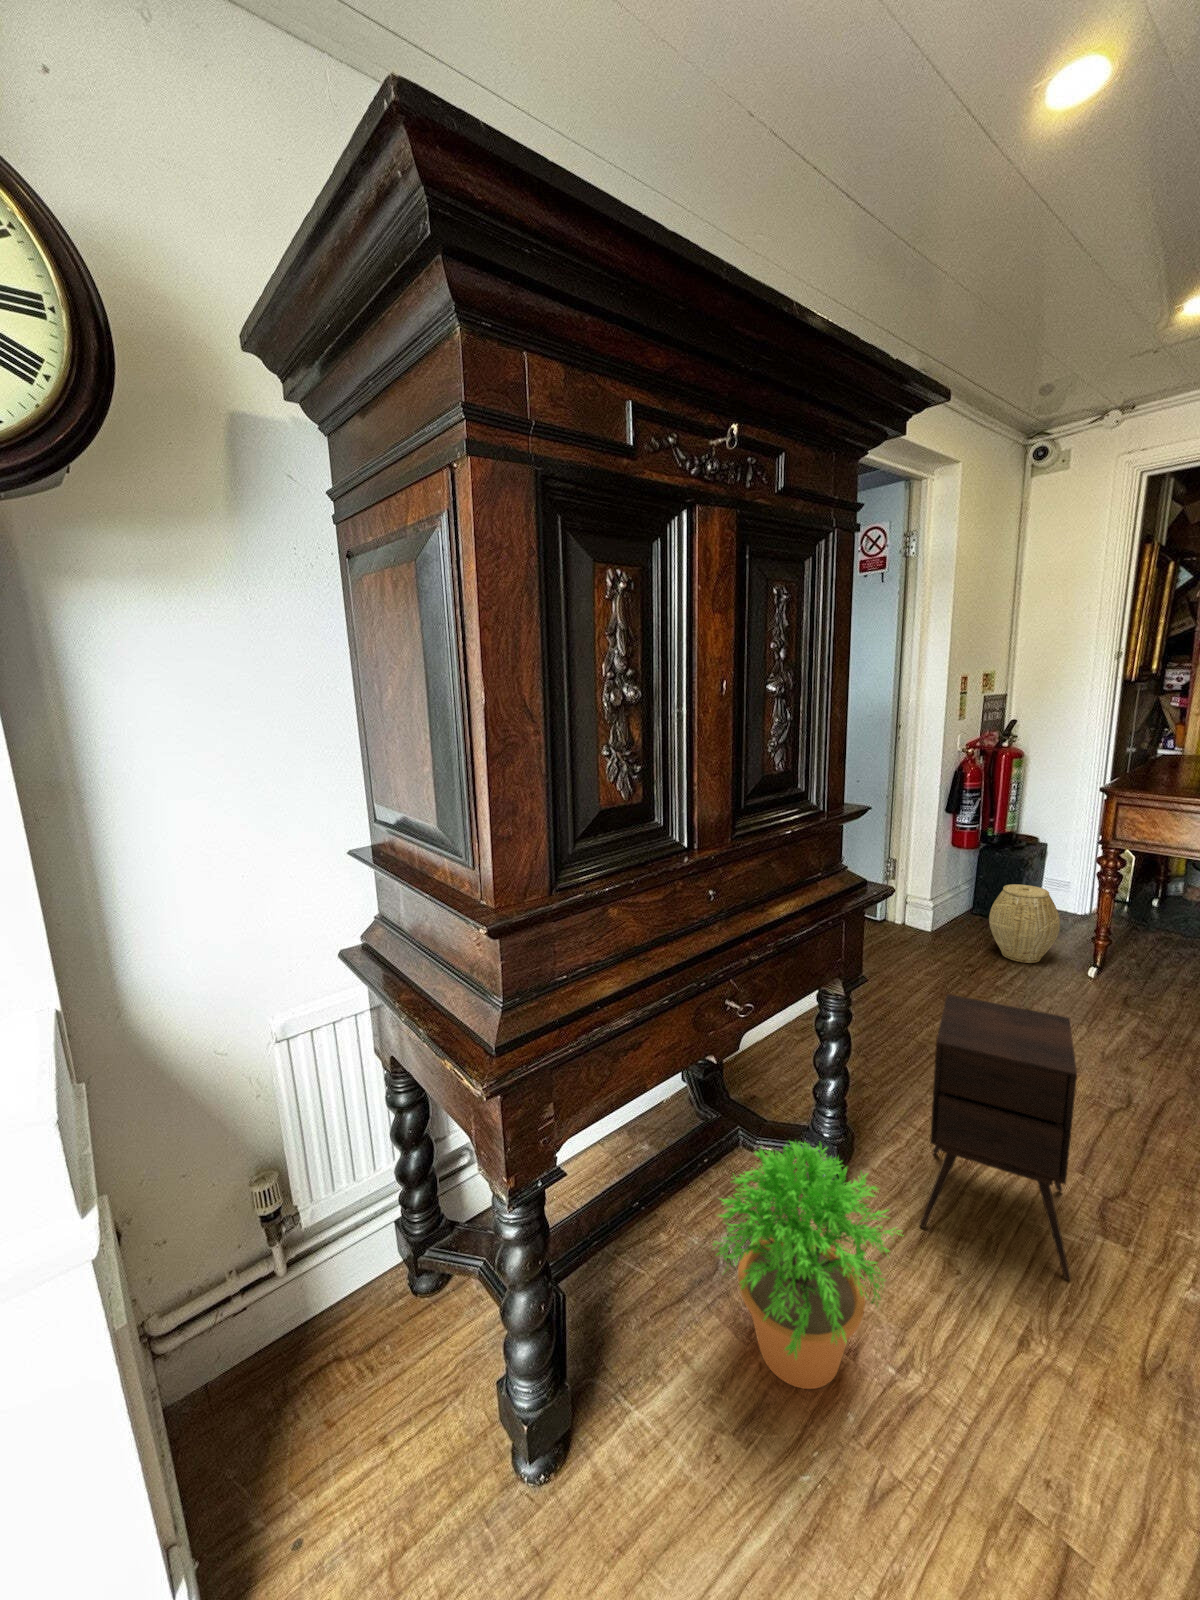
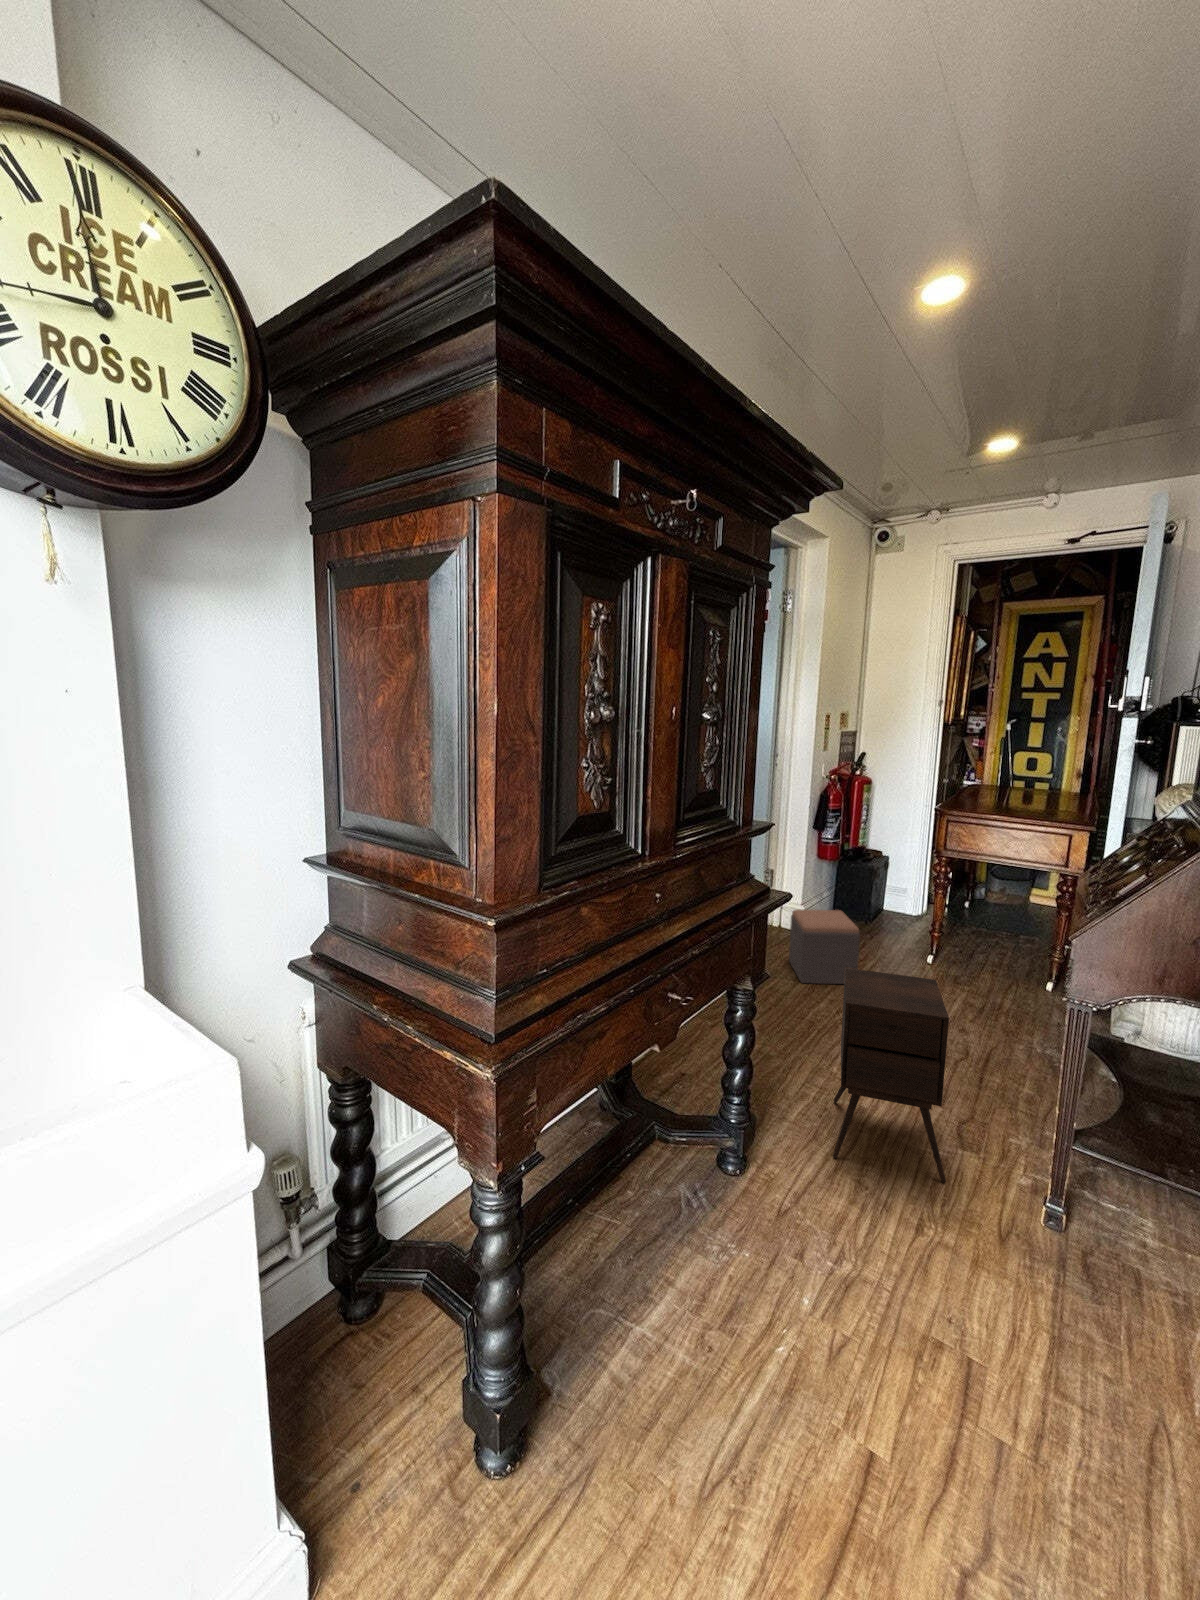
woven basket: present [989,884,1060,963] -> none [851,888,904,952]
footstool: none [905,909,993,1003] -> present [789,910,860,984]
potted plant: present [713,1142,901,1389] -> none [690,1084,841,1288]

